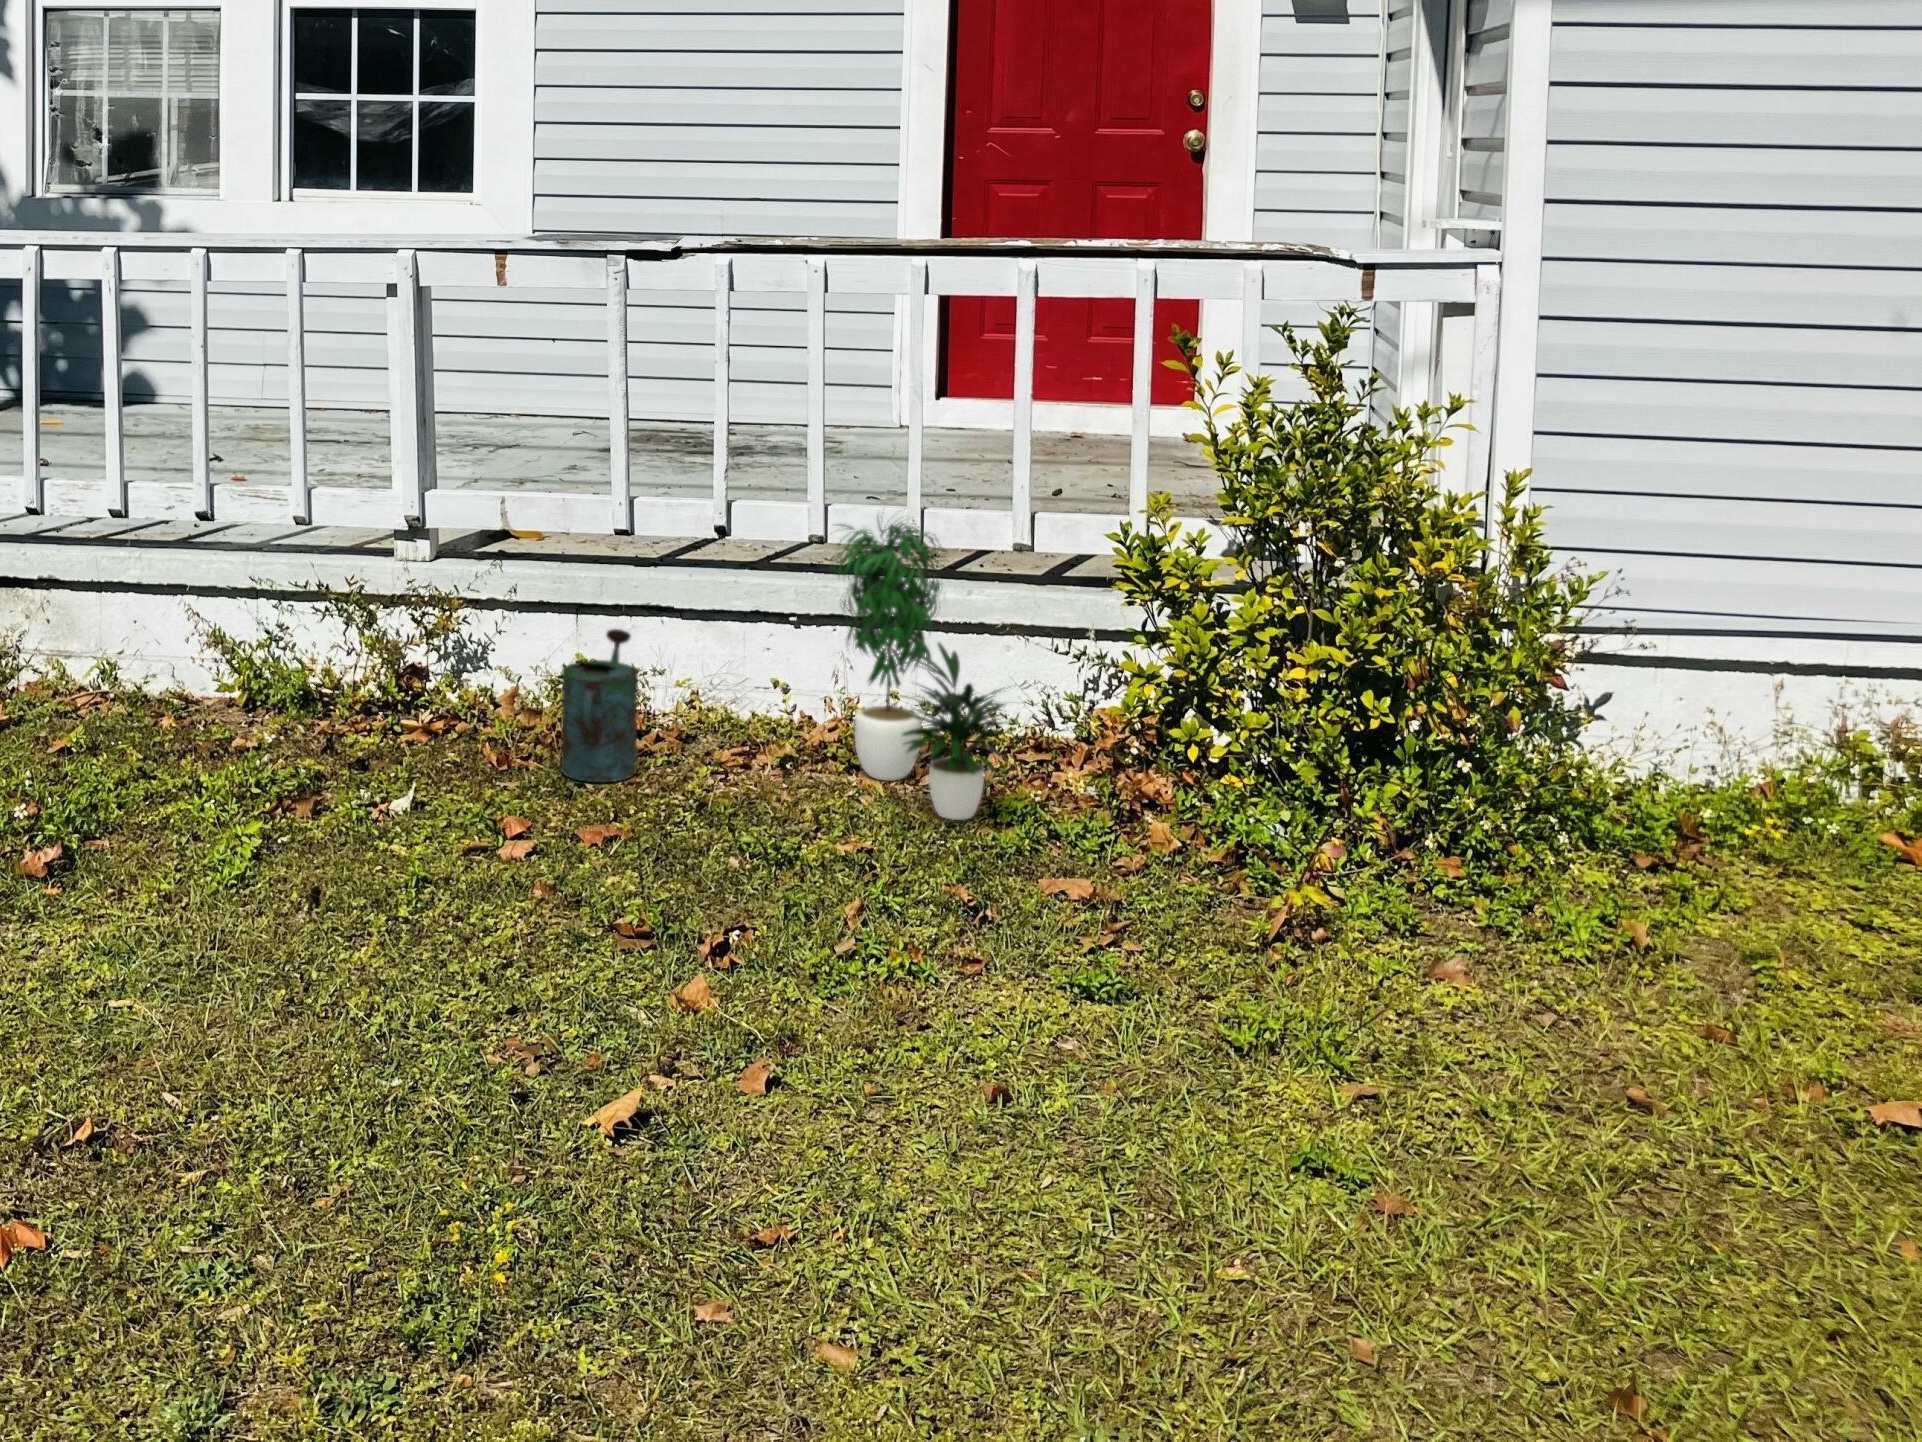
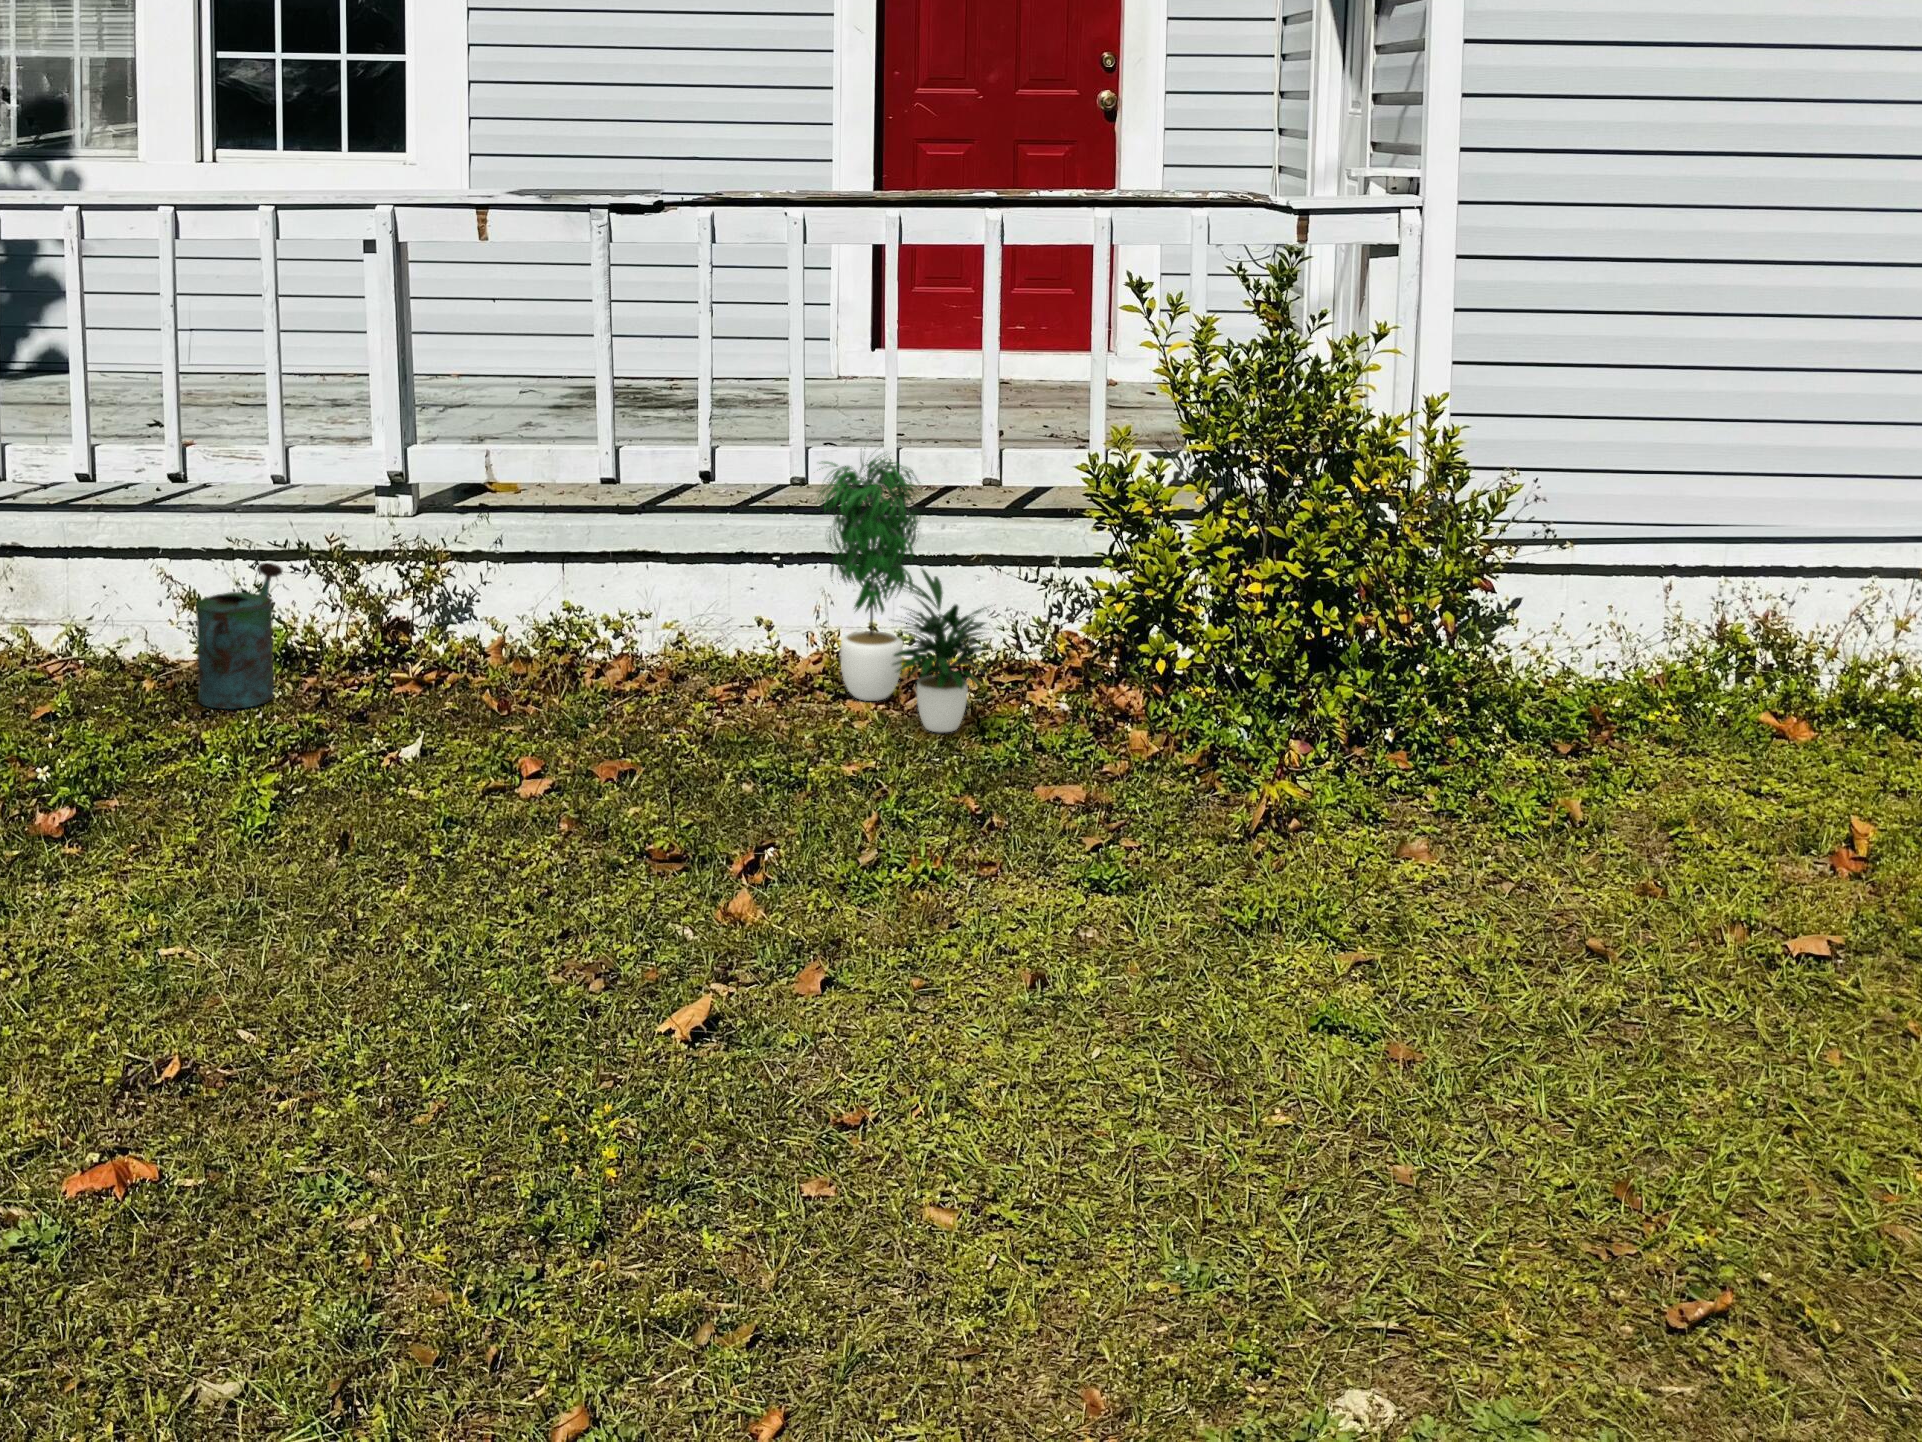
watering can: present [561,629,638,782] -> present [196,563,282,709]

